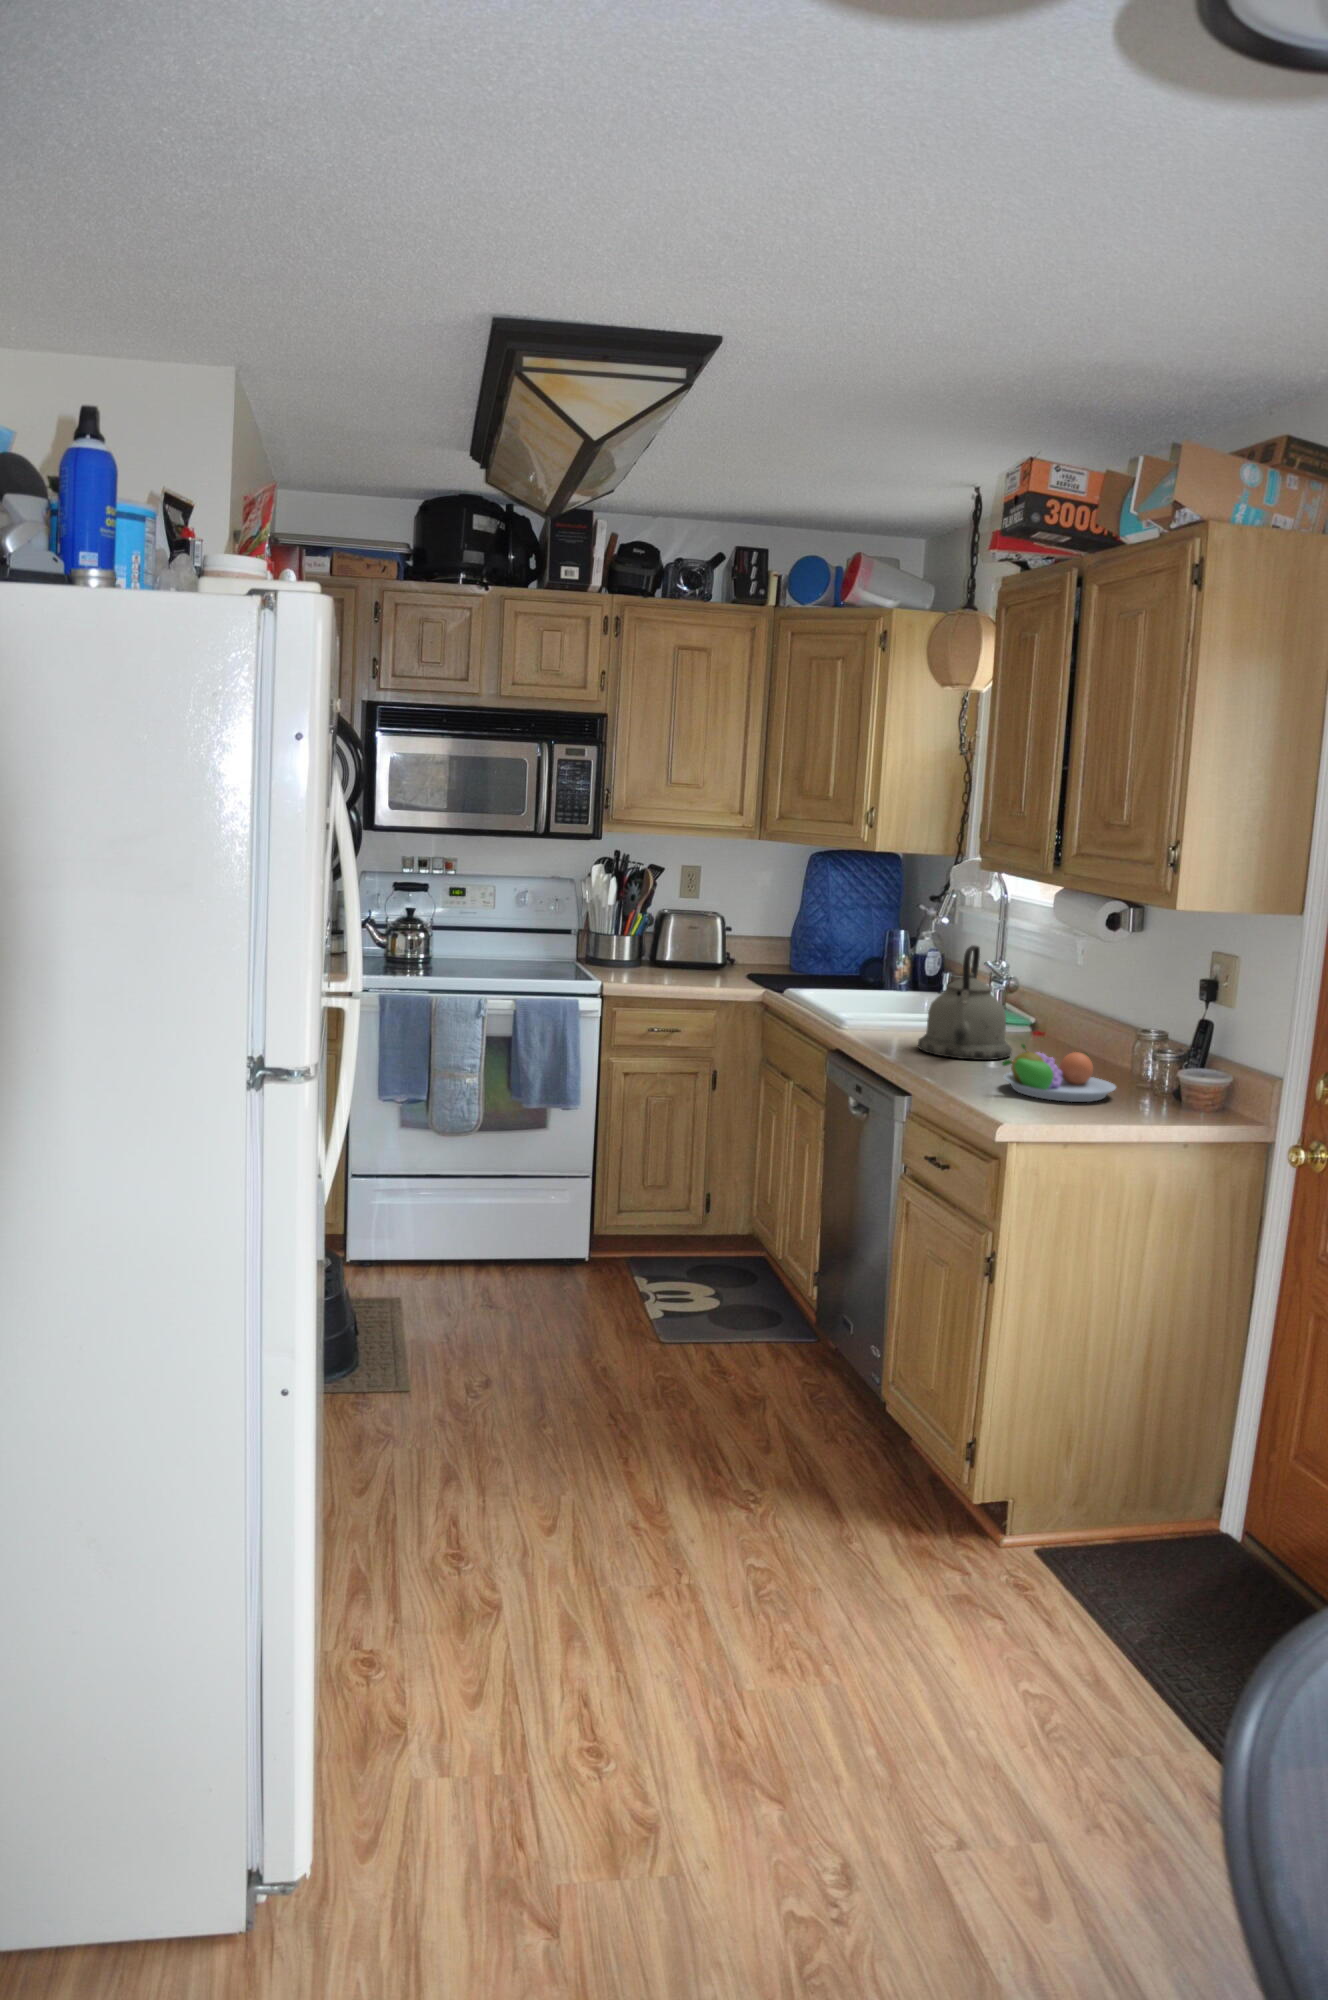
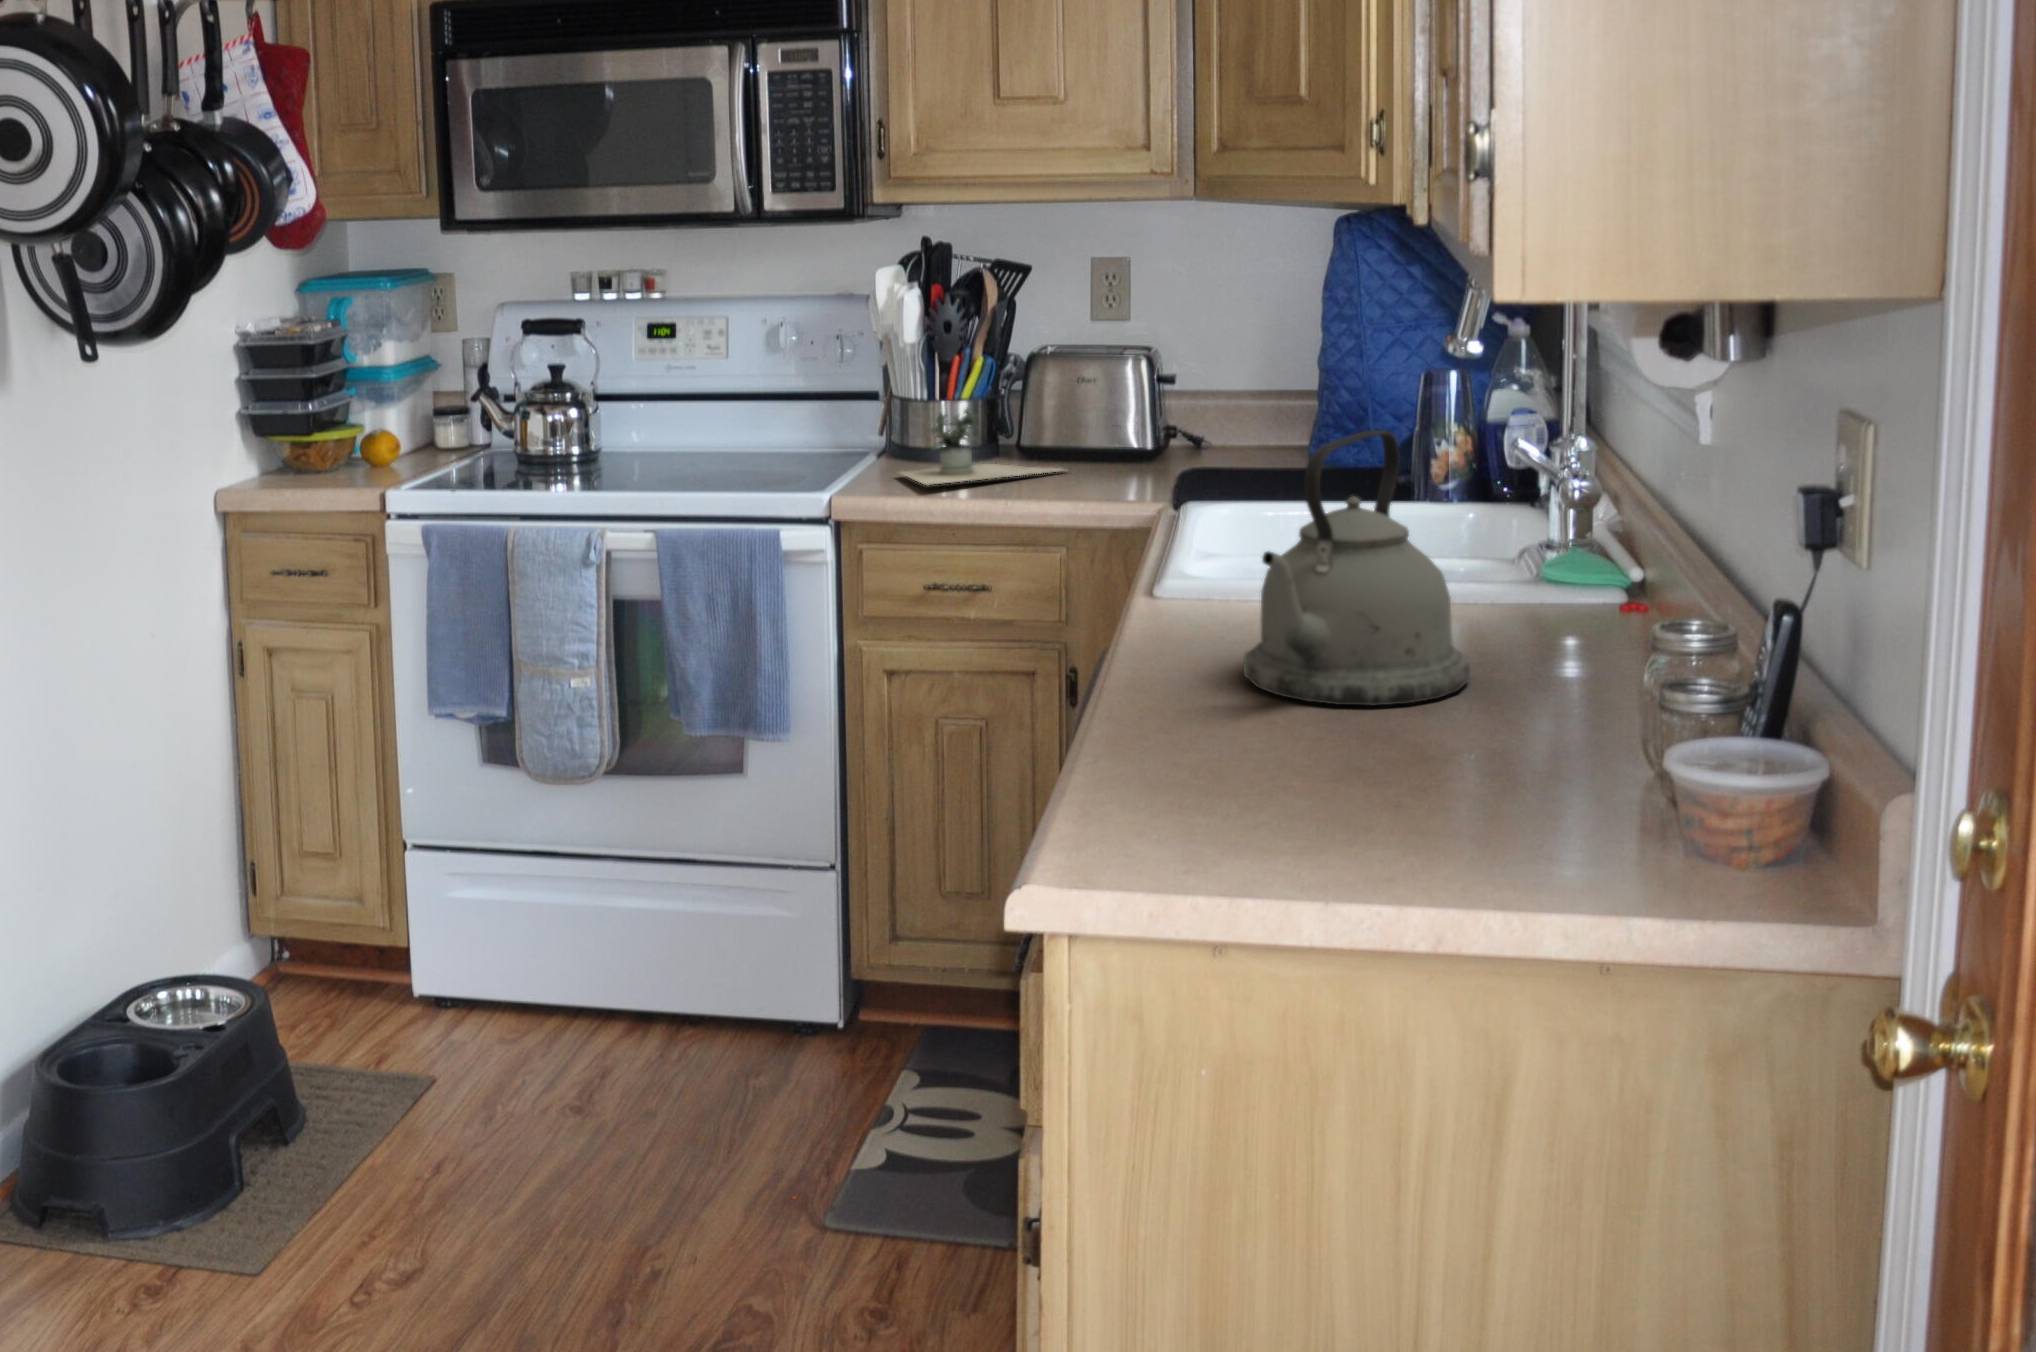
potted plant: none [622,942,731,979] -> present [901,409,1114,485]
fruit bowl: present [1002,1044,1116,1102] -> none [1244,699,1573,865]

